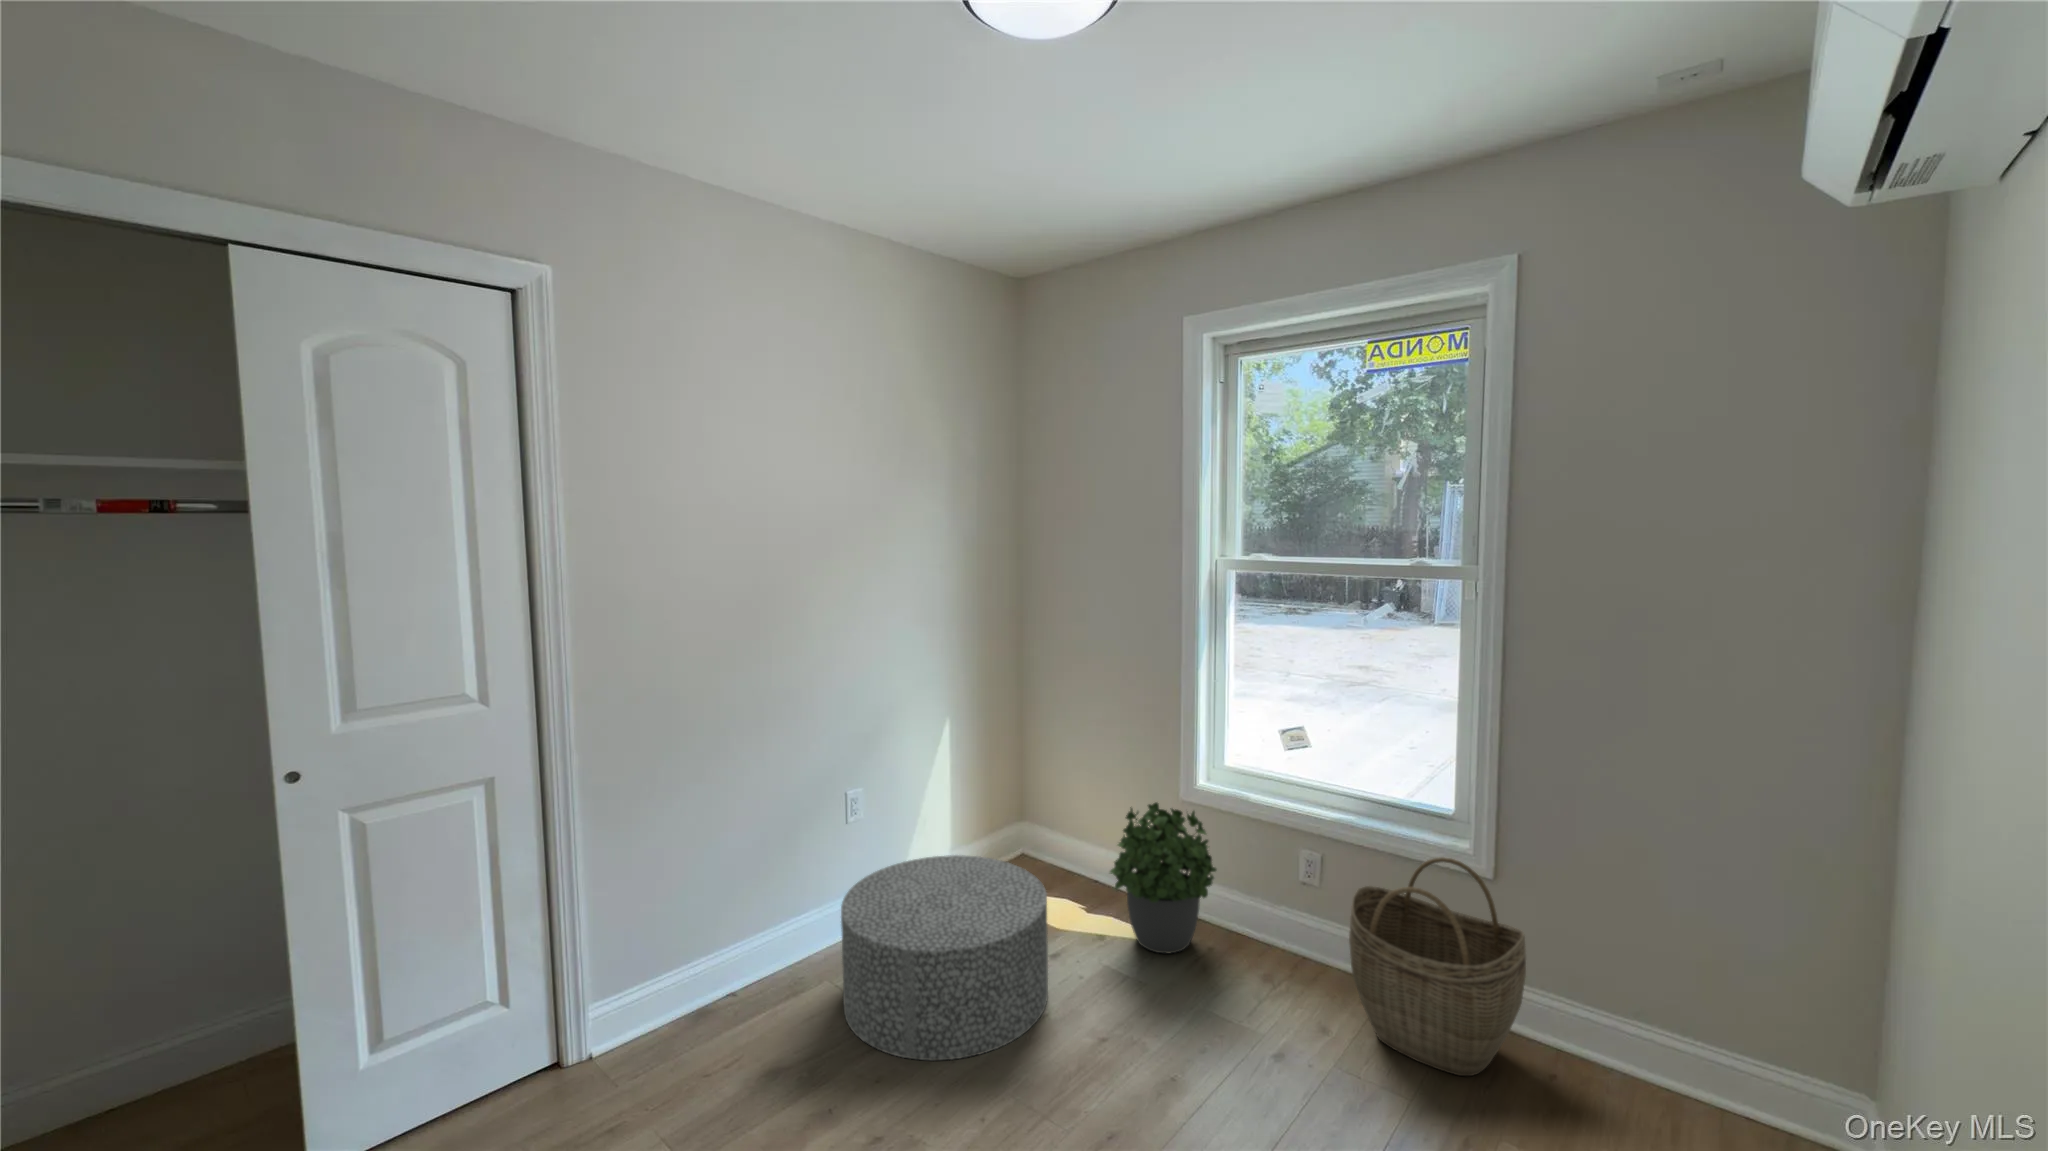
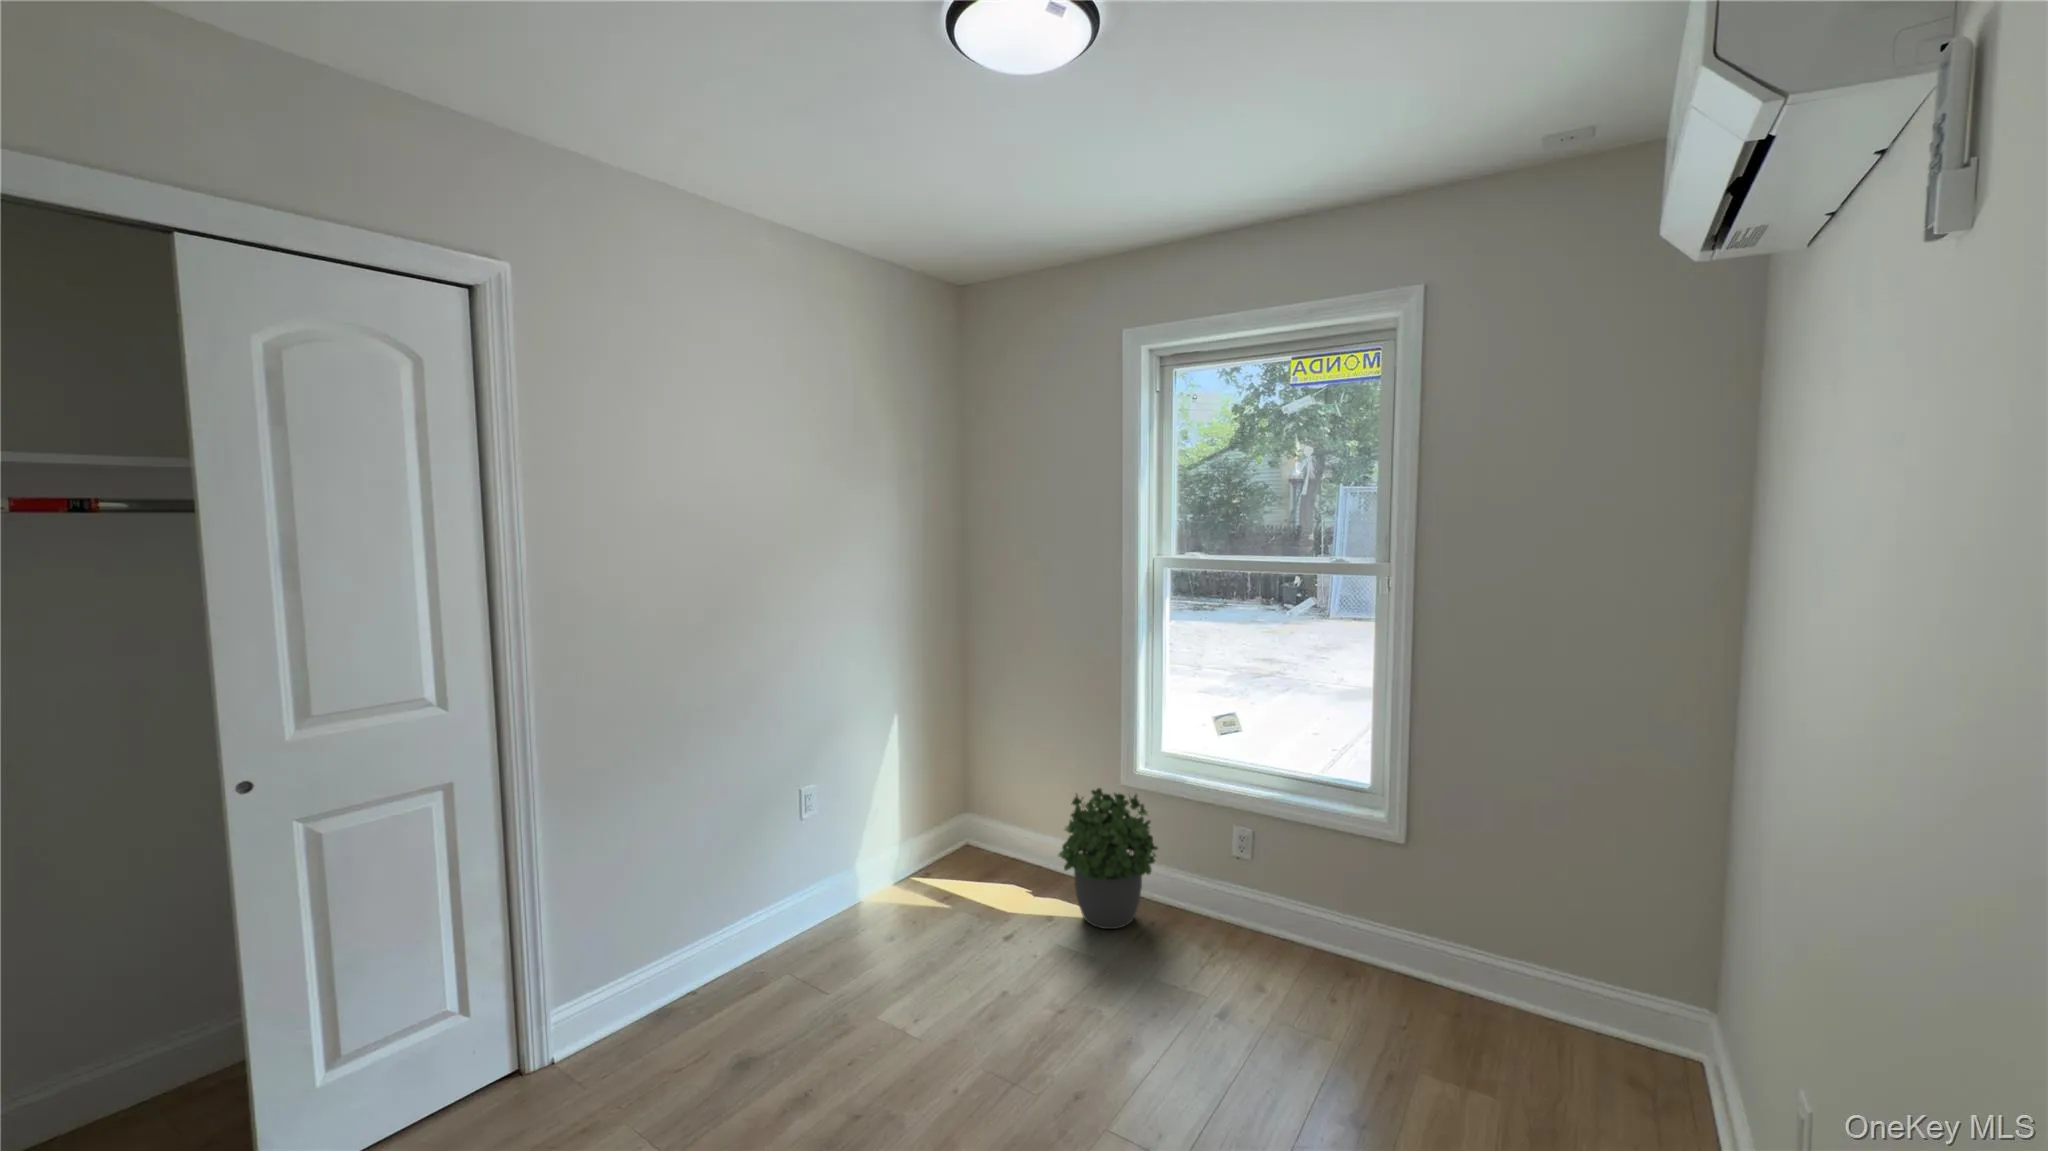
ottoman: present [841,855,1048,1060] -> none [804,846,1005,1041]
woven basket: present [1349,857,1526,1076] -> none [1283,826,1436,1020]

